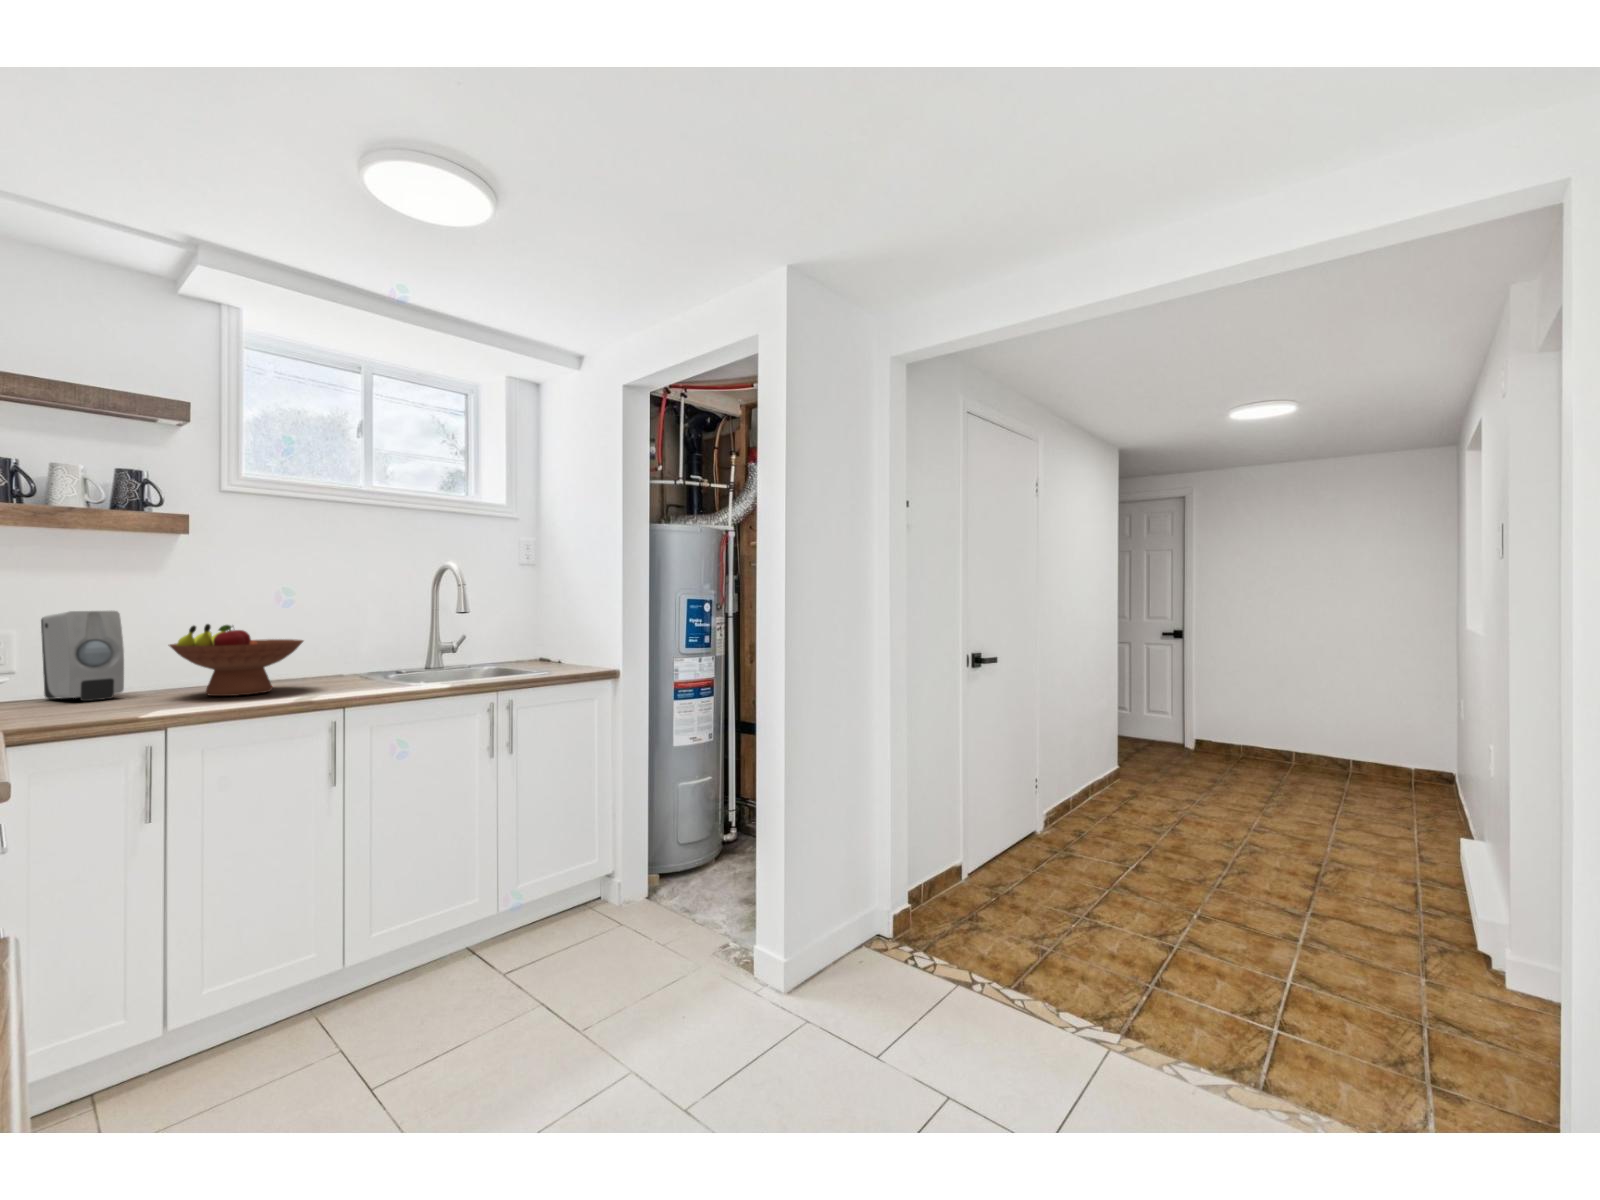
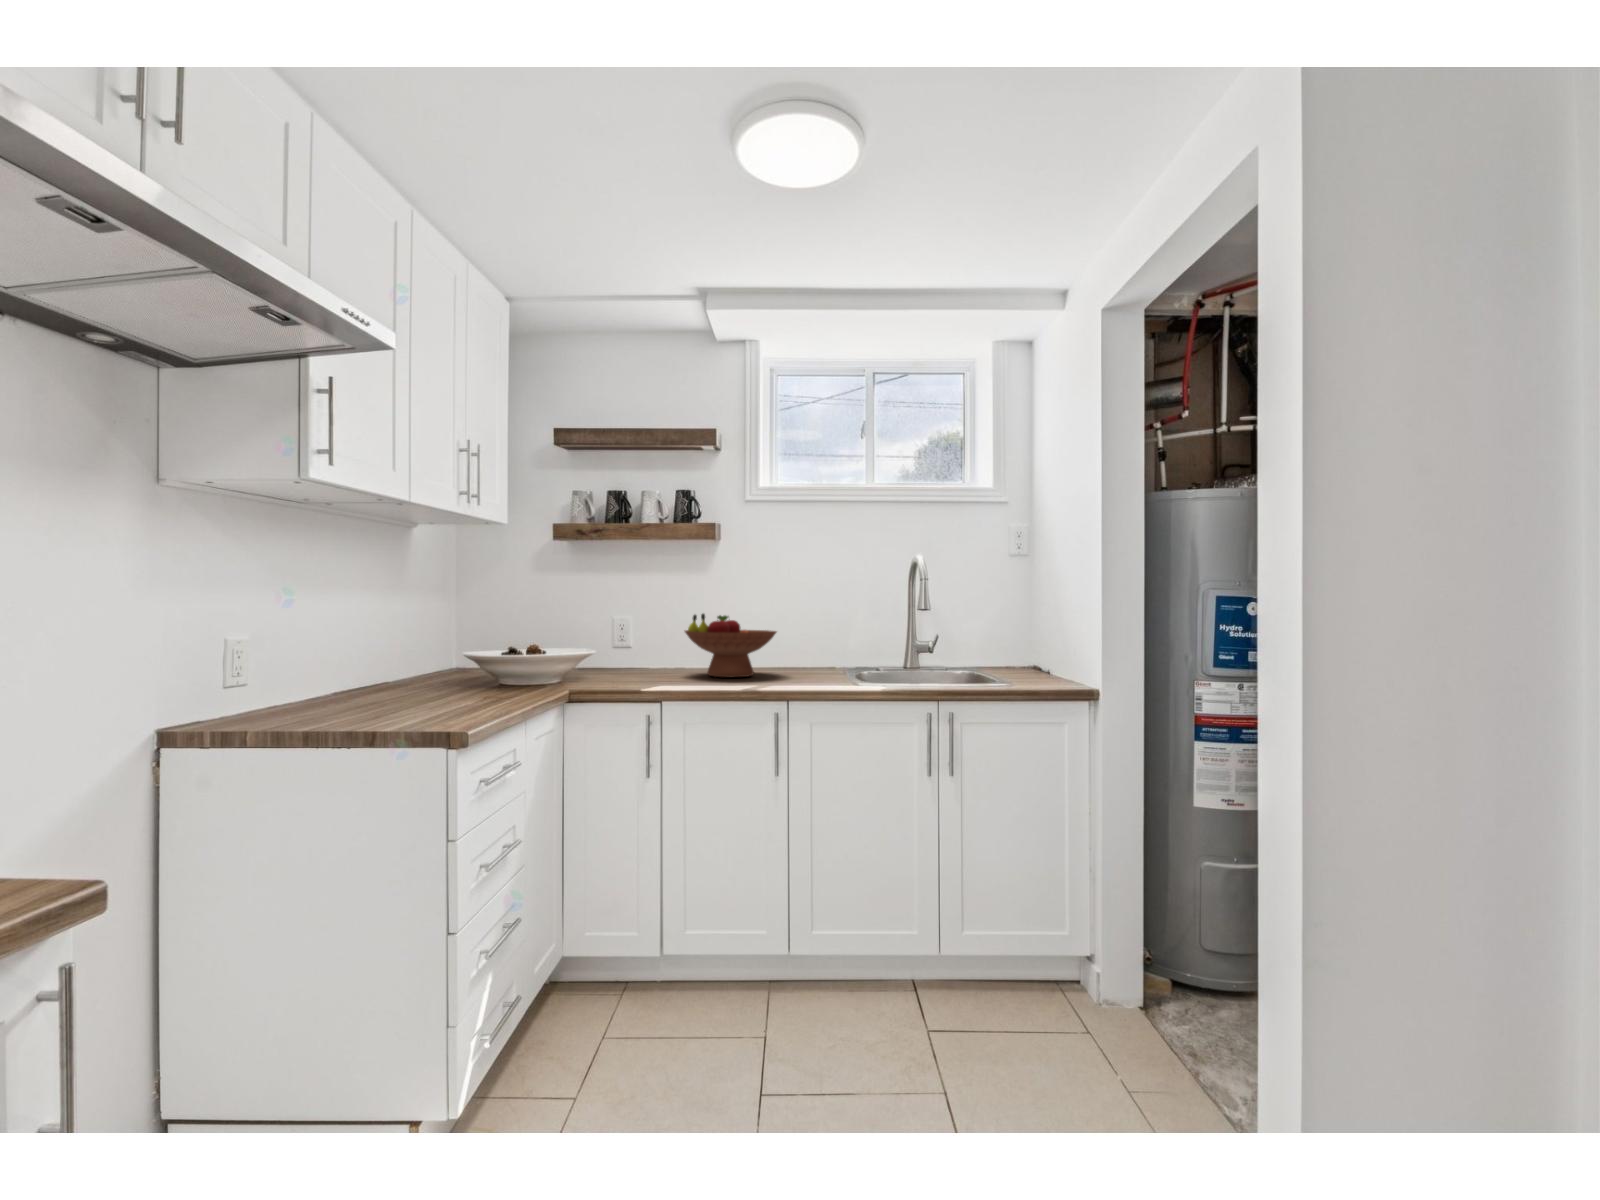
soap dispenser: present [41,611,124,701] -> none [633,602,668,671]

